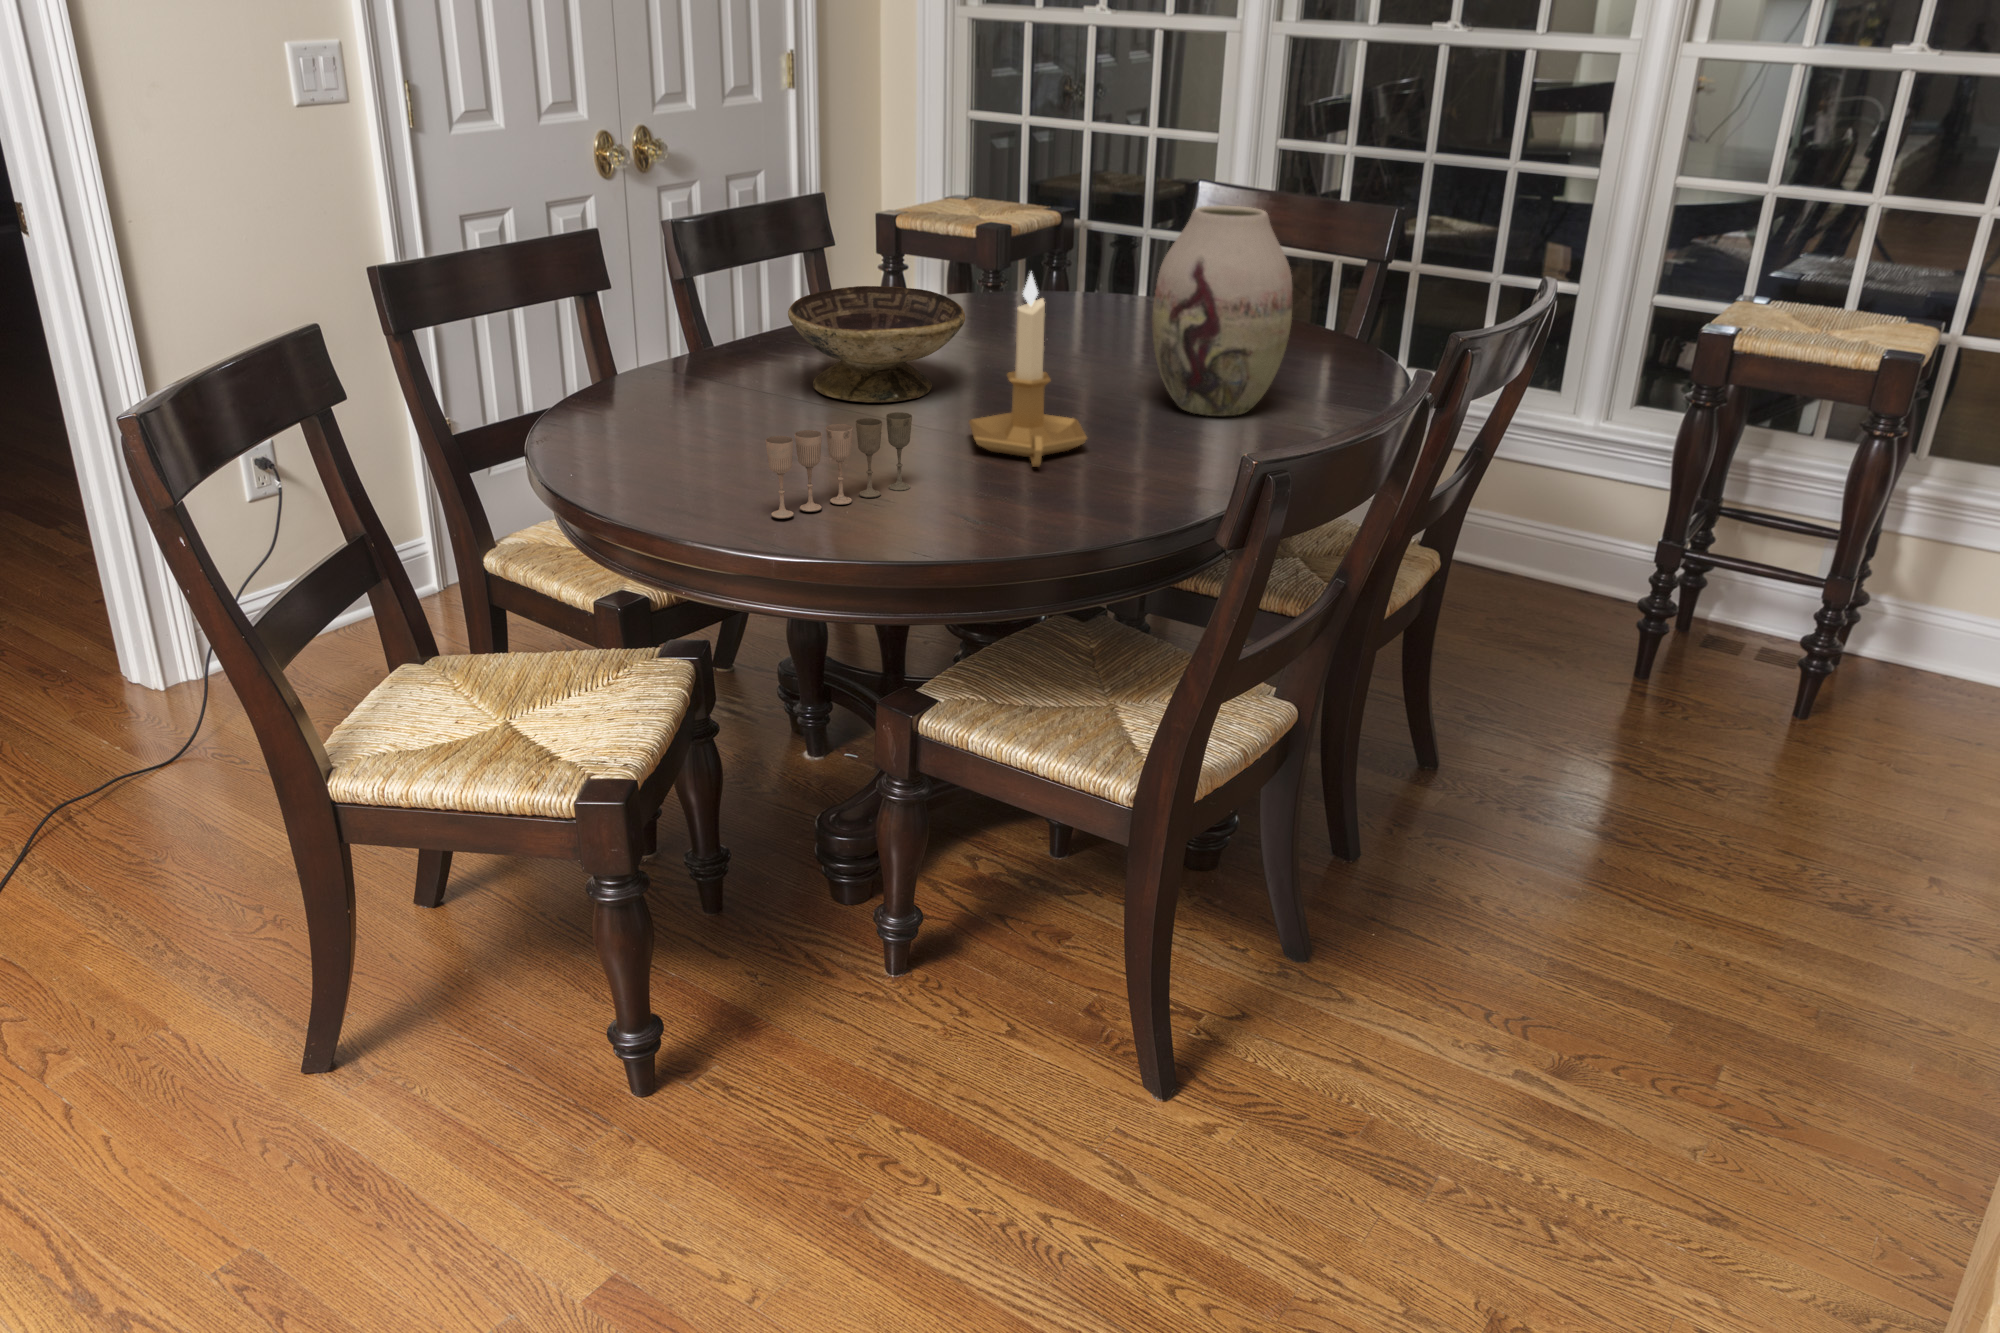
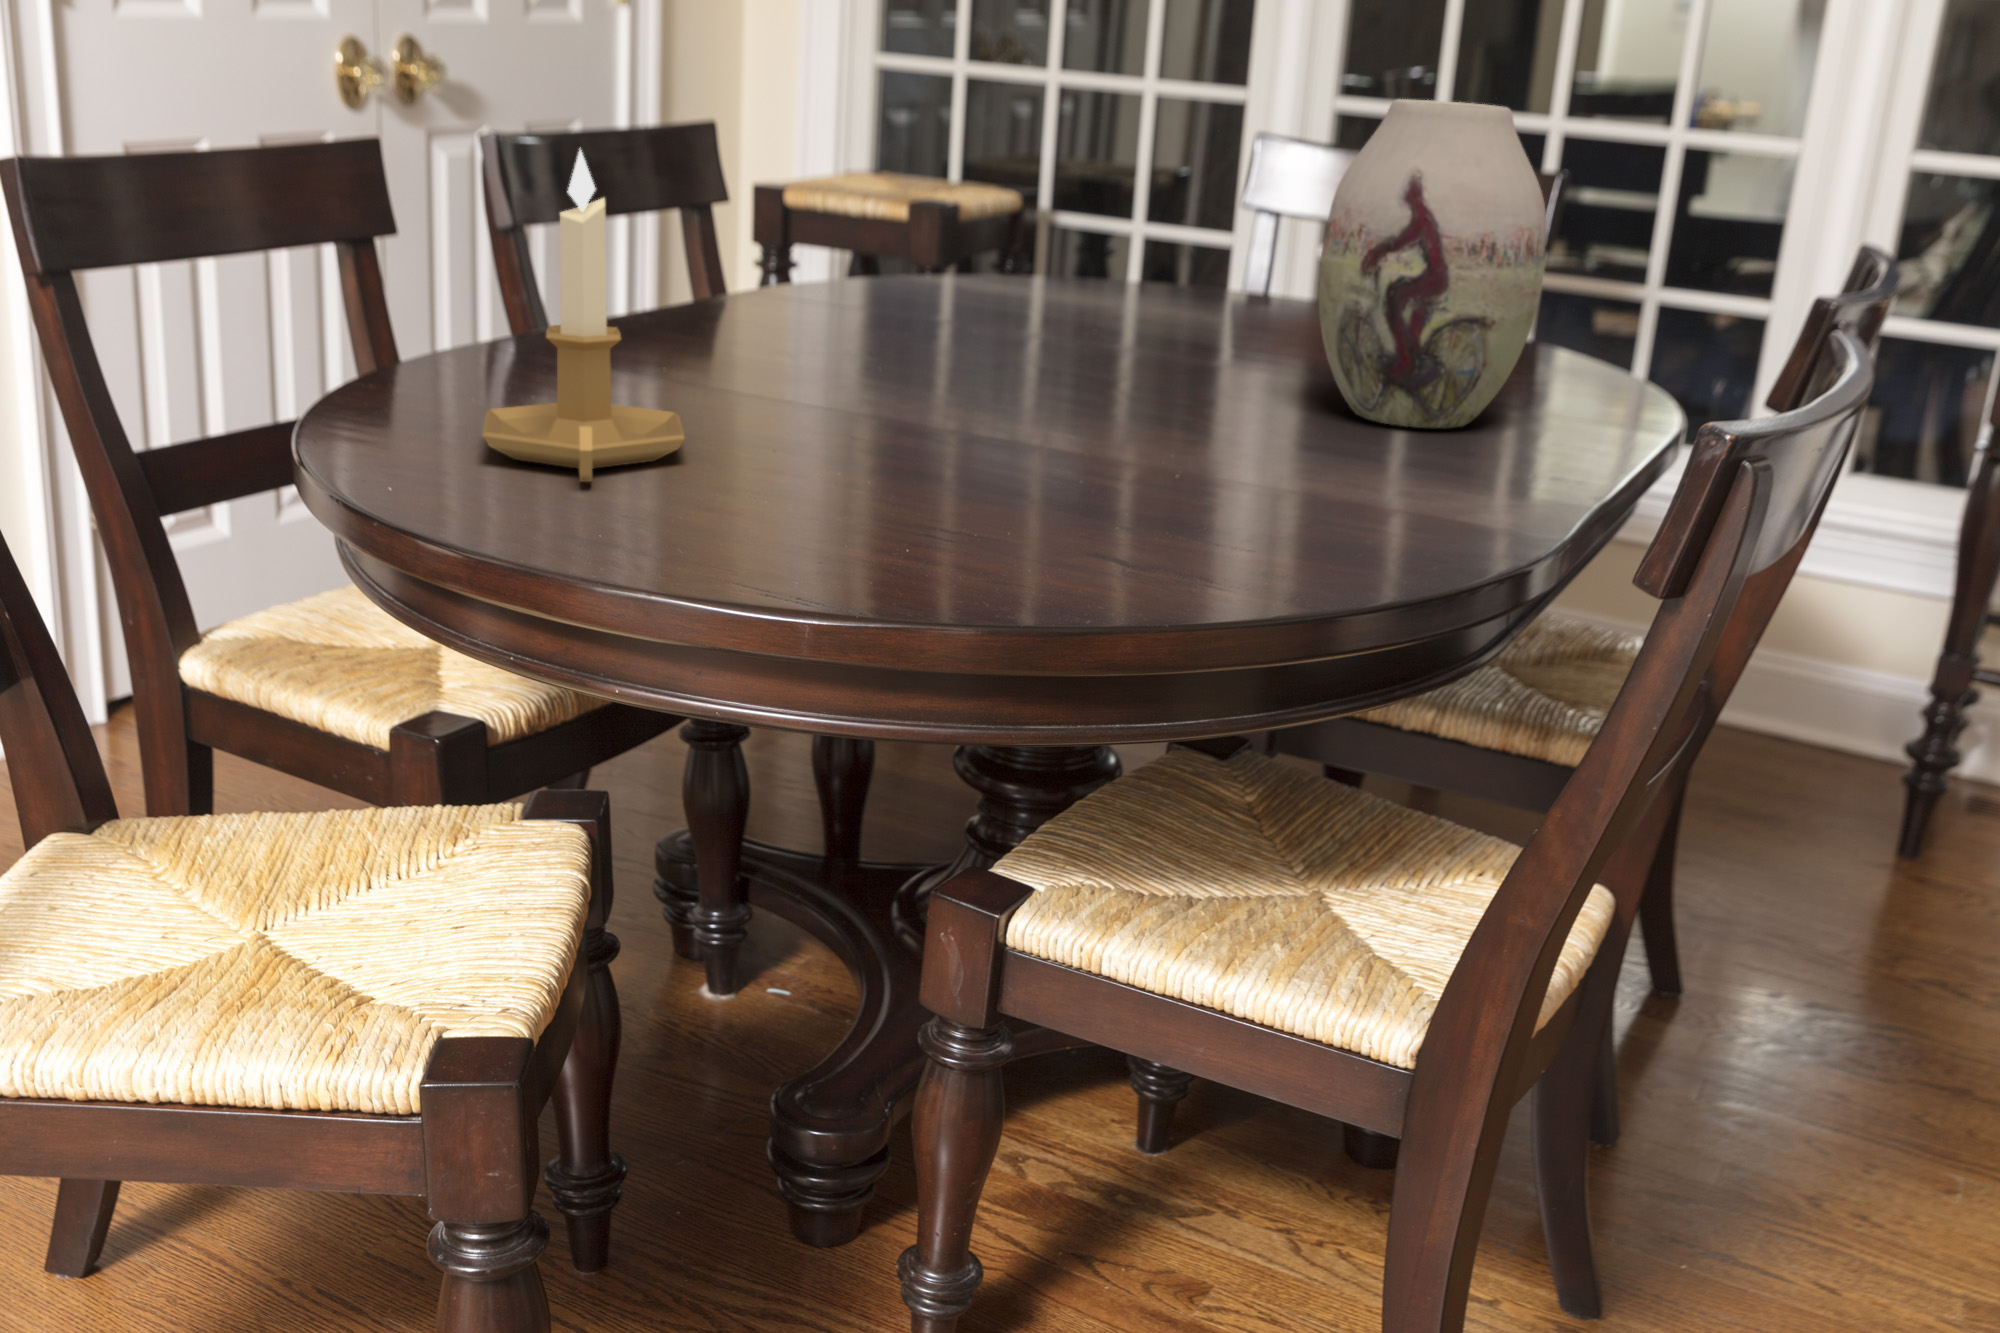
candlestick: present [969,273,1087,467] -> present [482,150,685,482]
decorative bowl: present [788,286,965,403] -> none [726,225,1014,401]
wine glass: present [766,412,912,519] -> none [774,388,1004,559]

